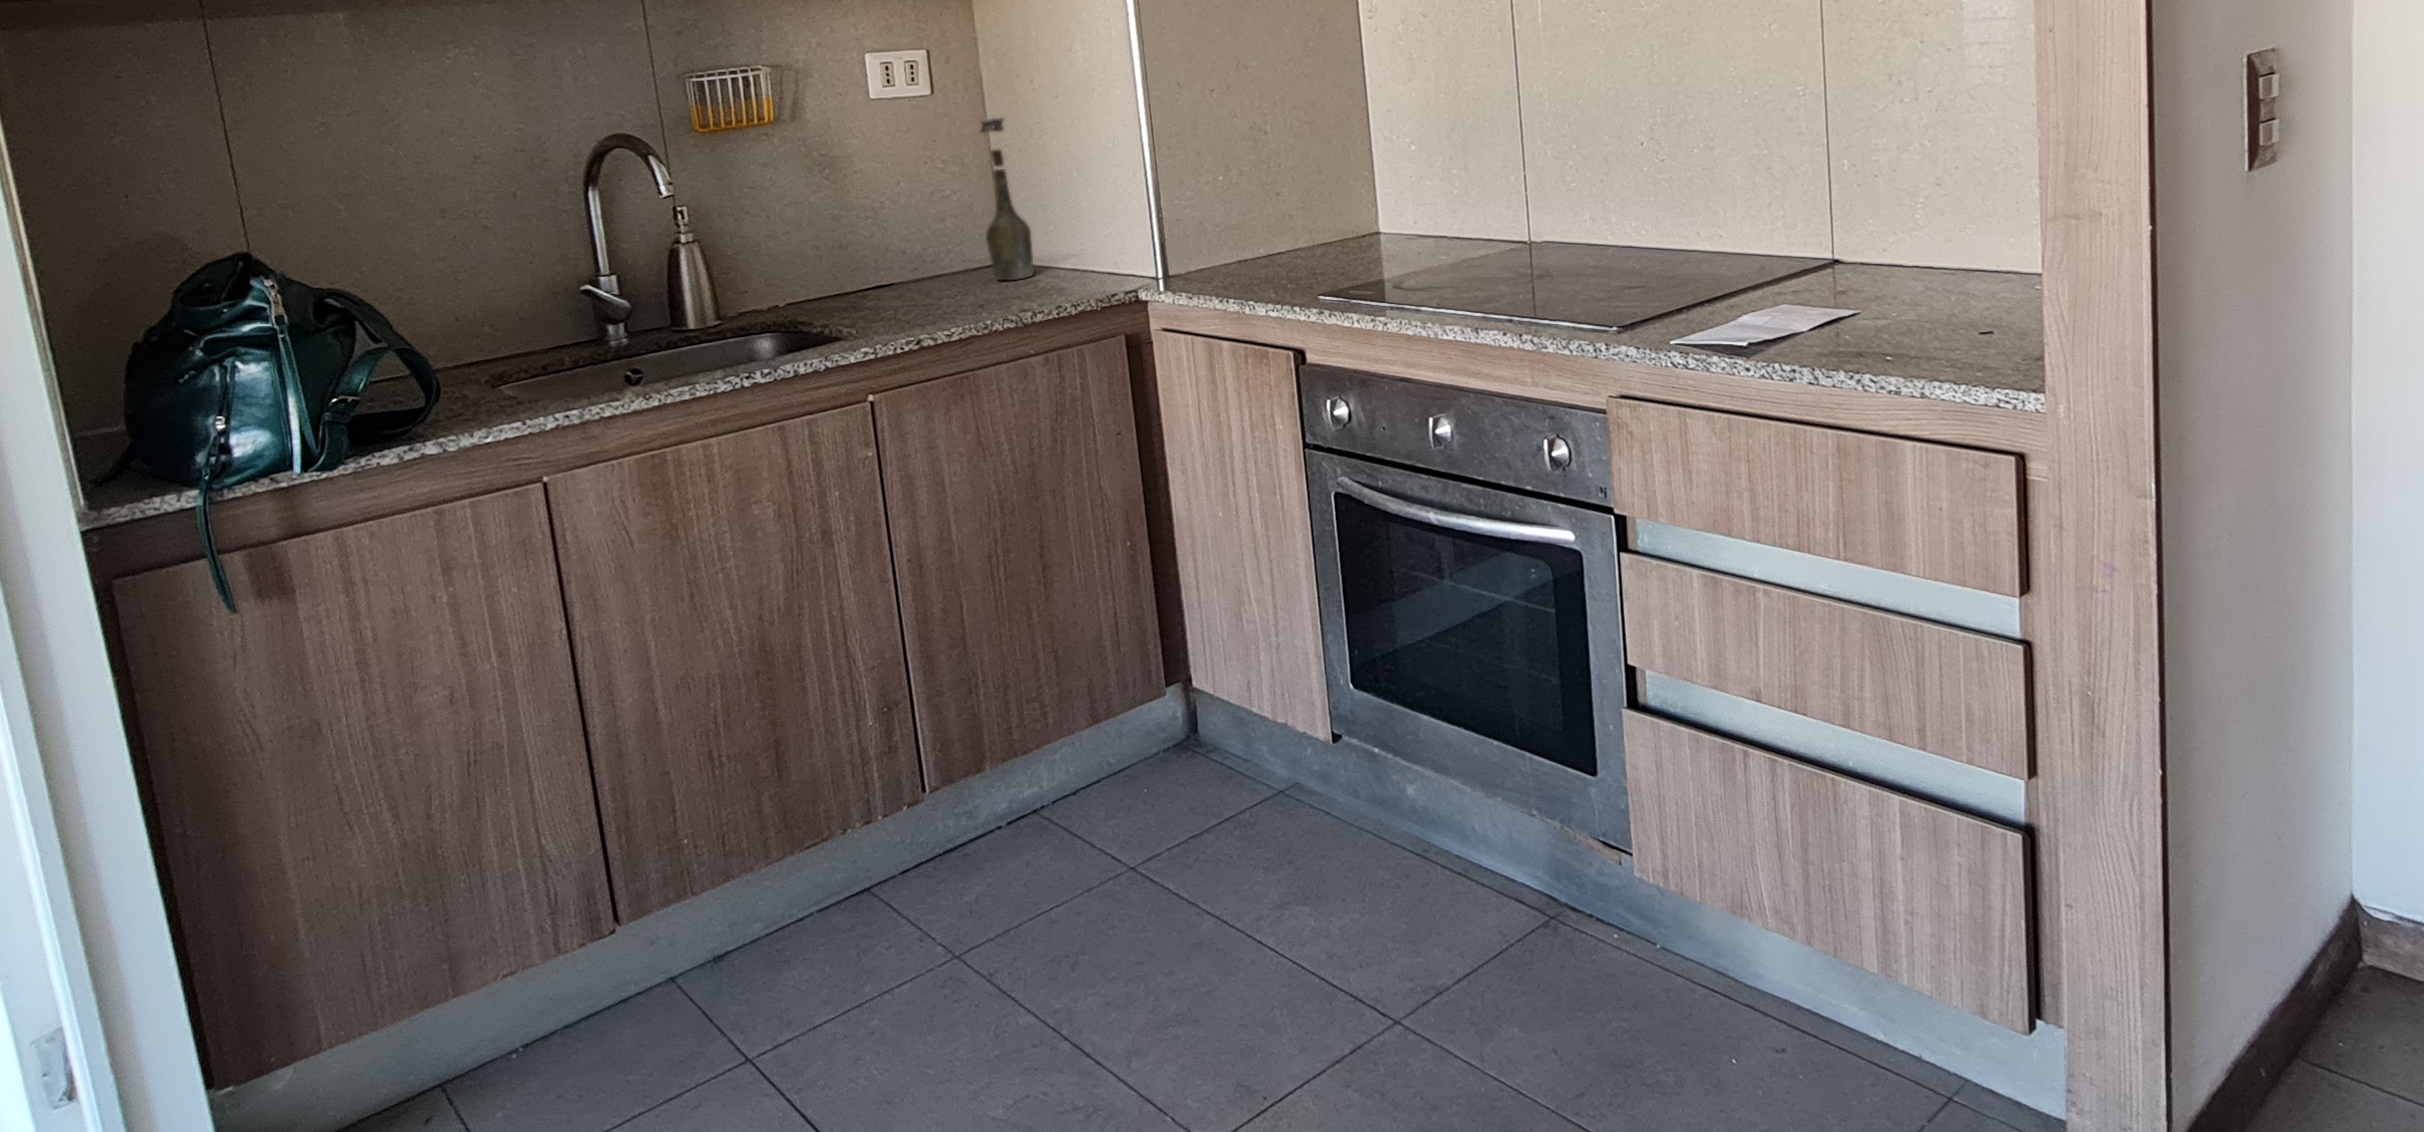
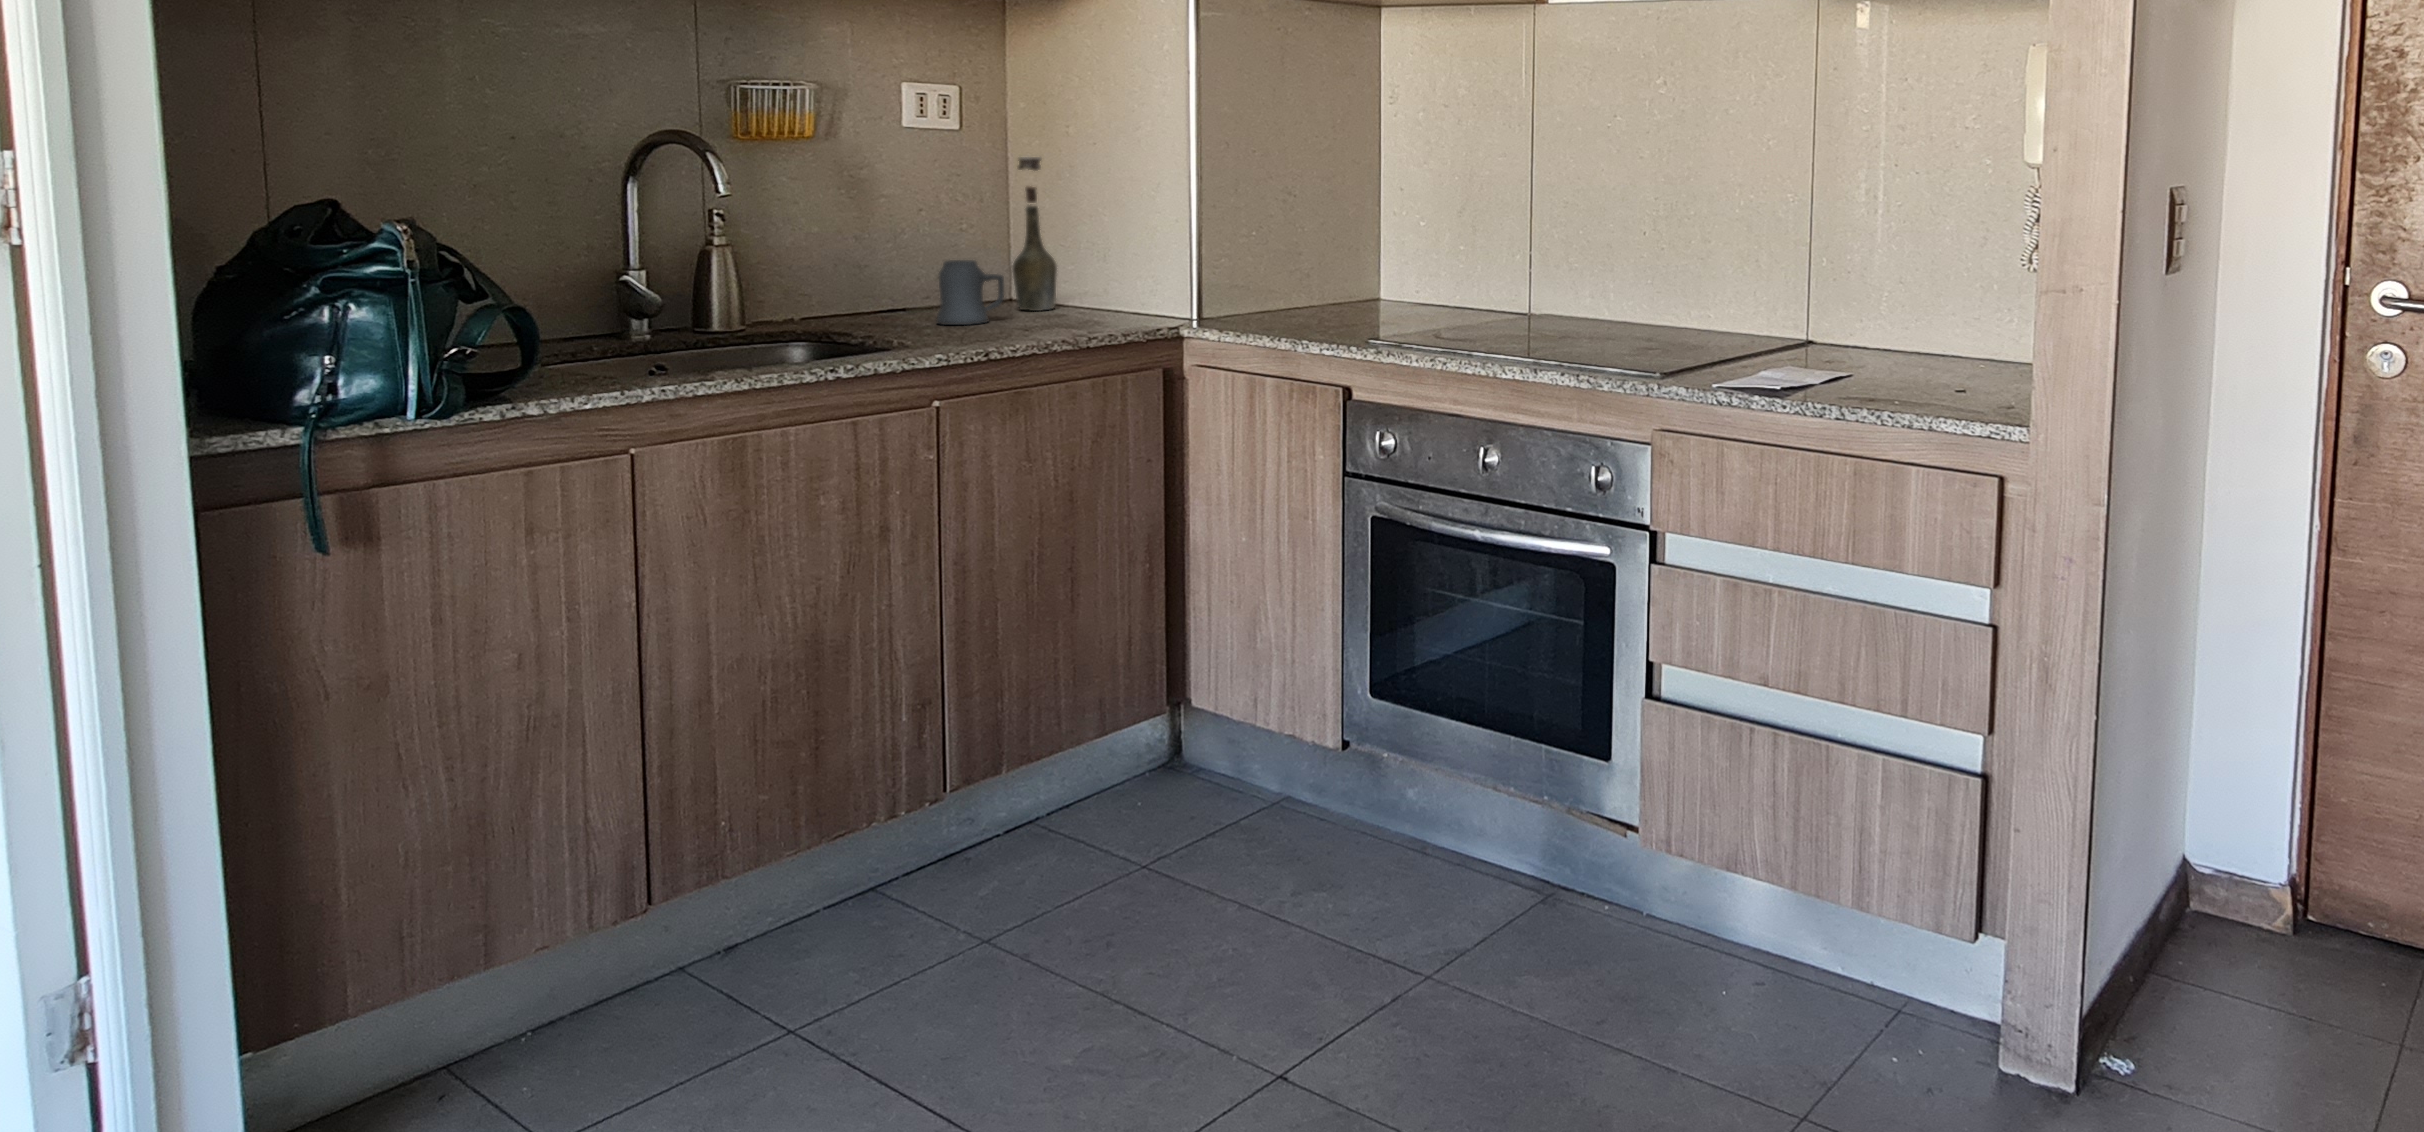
mug: none [898,236,967,307] -> present [937,260,1004,325]

